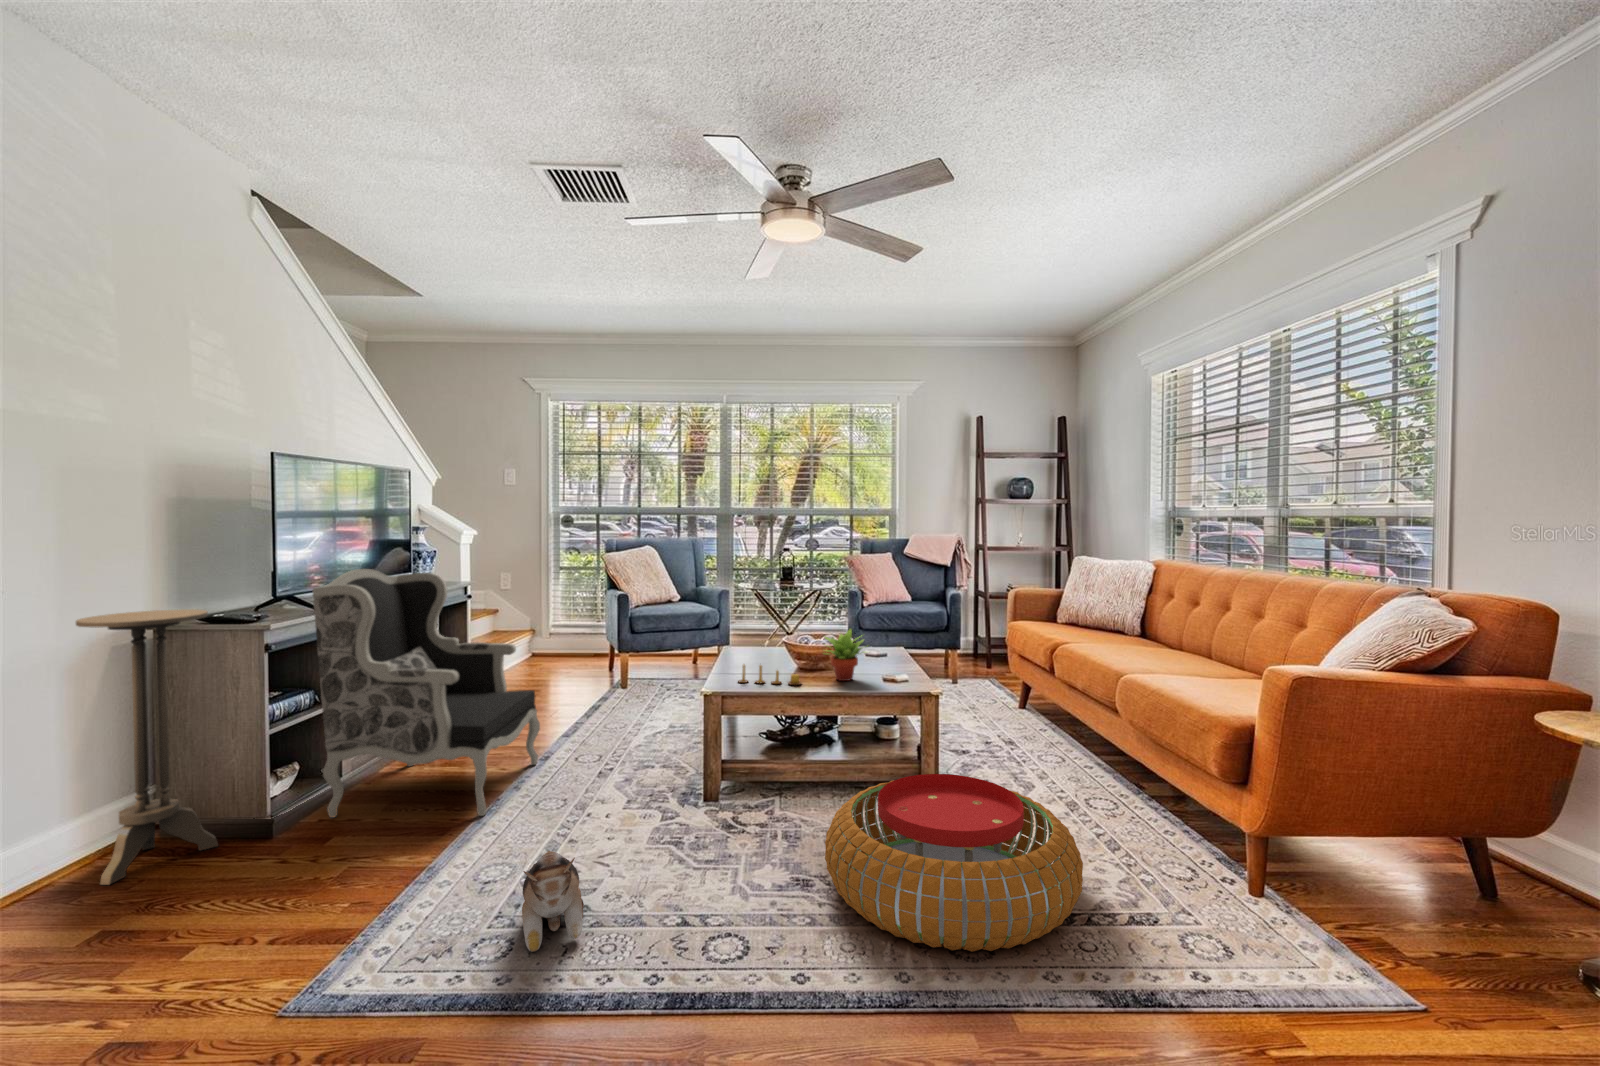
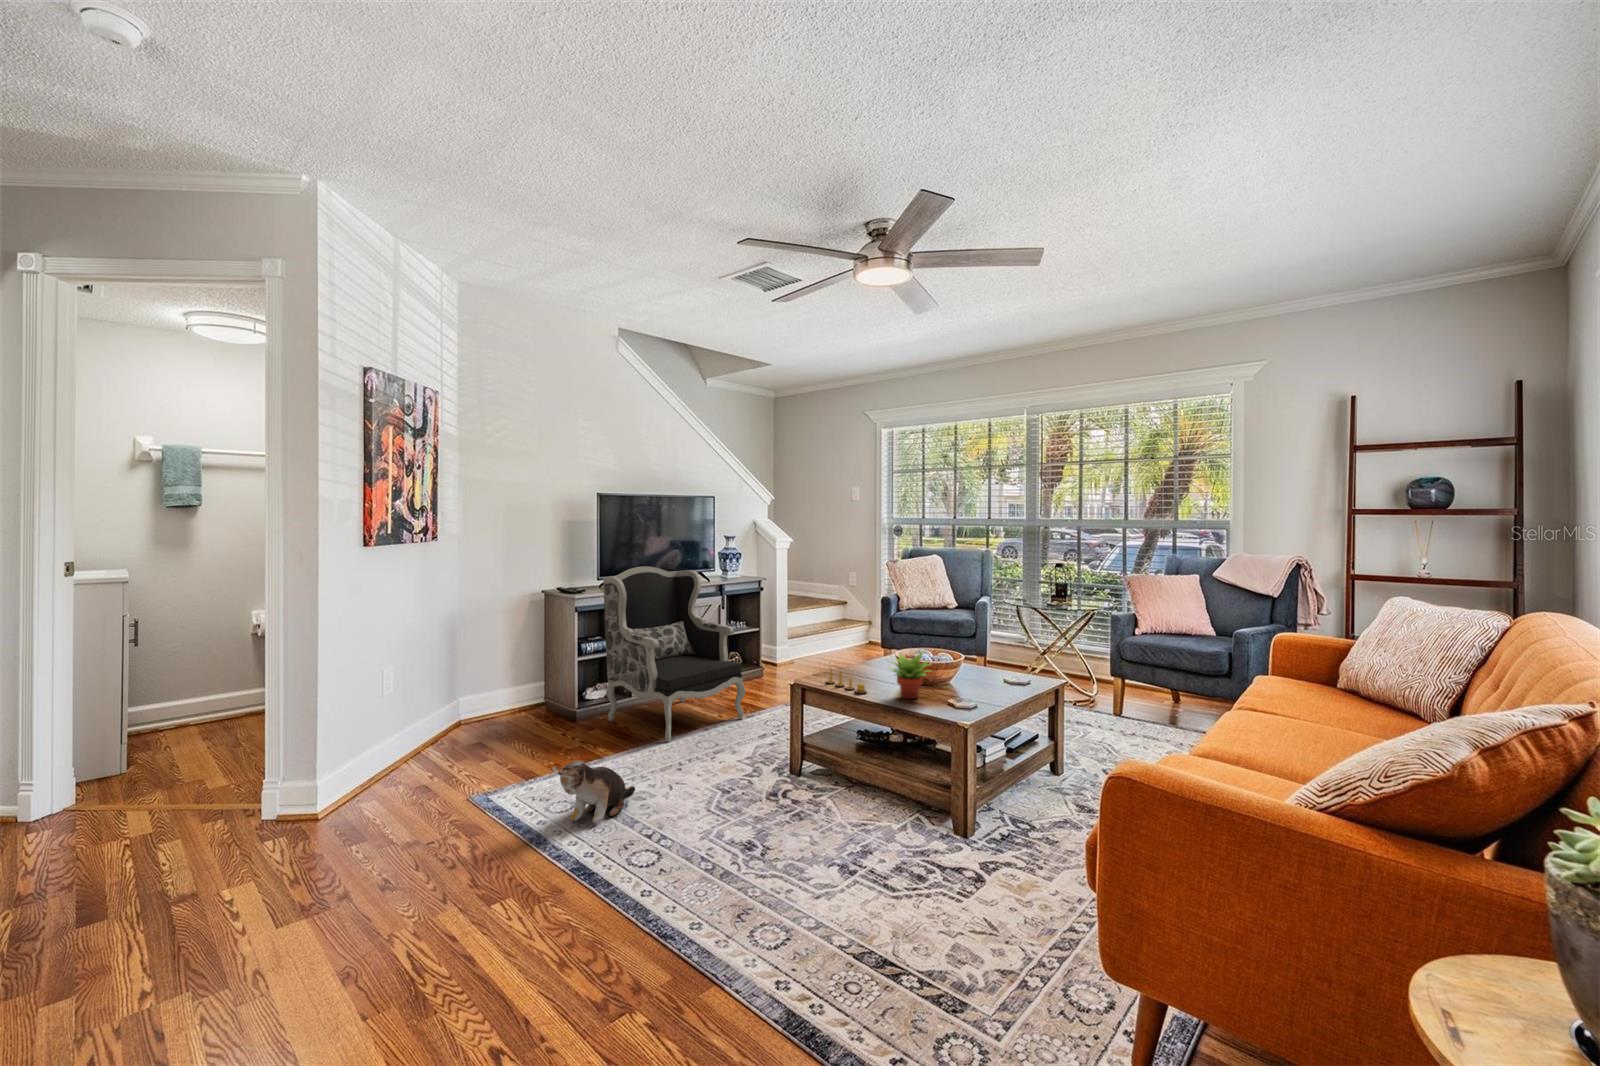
side table: present [76,609,218,885] -> none [496,585,556,727]
pouf: present [825,774,1083,952] -> none [723,789,953,958]

